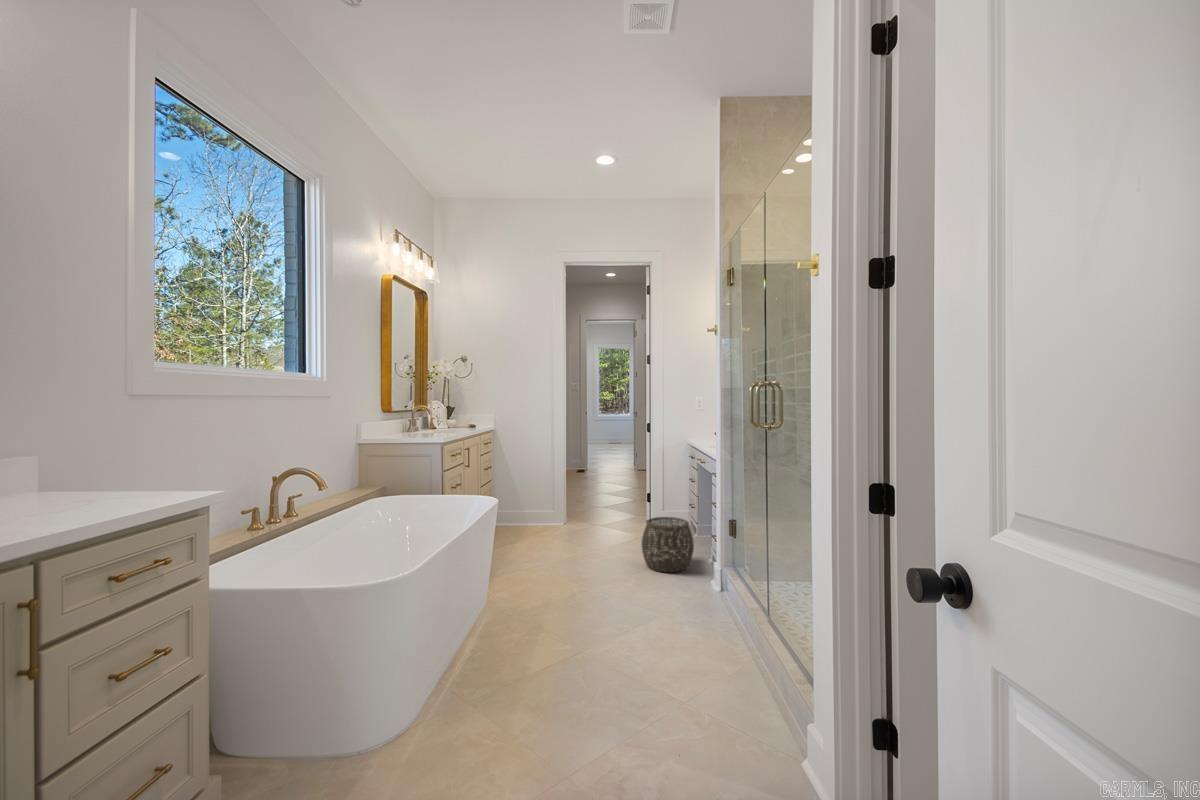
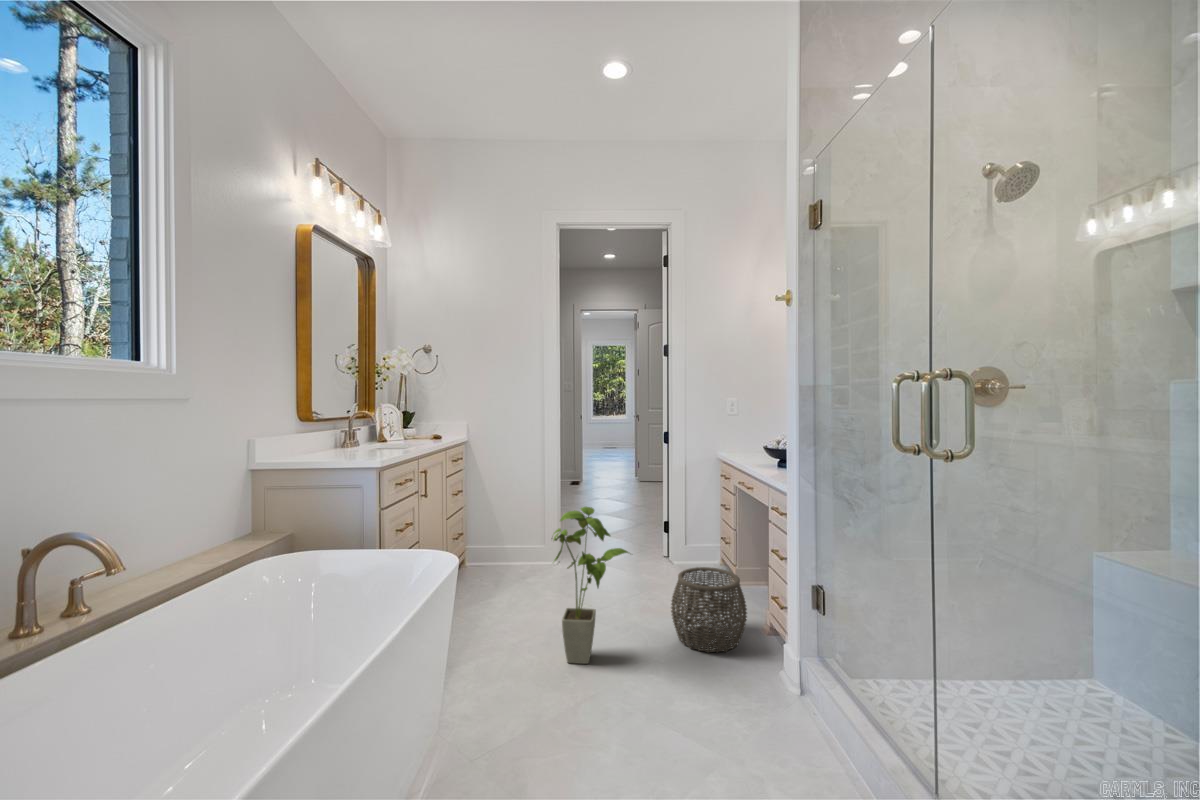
house plant: none [557,470,613,577] -> present [553,507,629,664]

